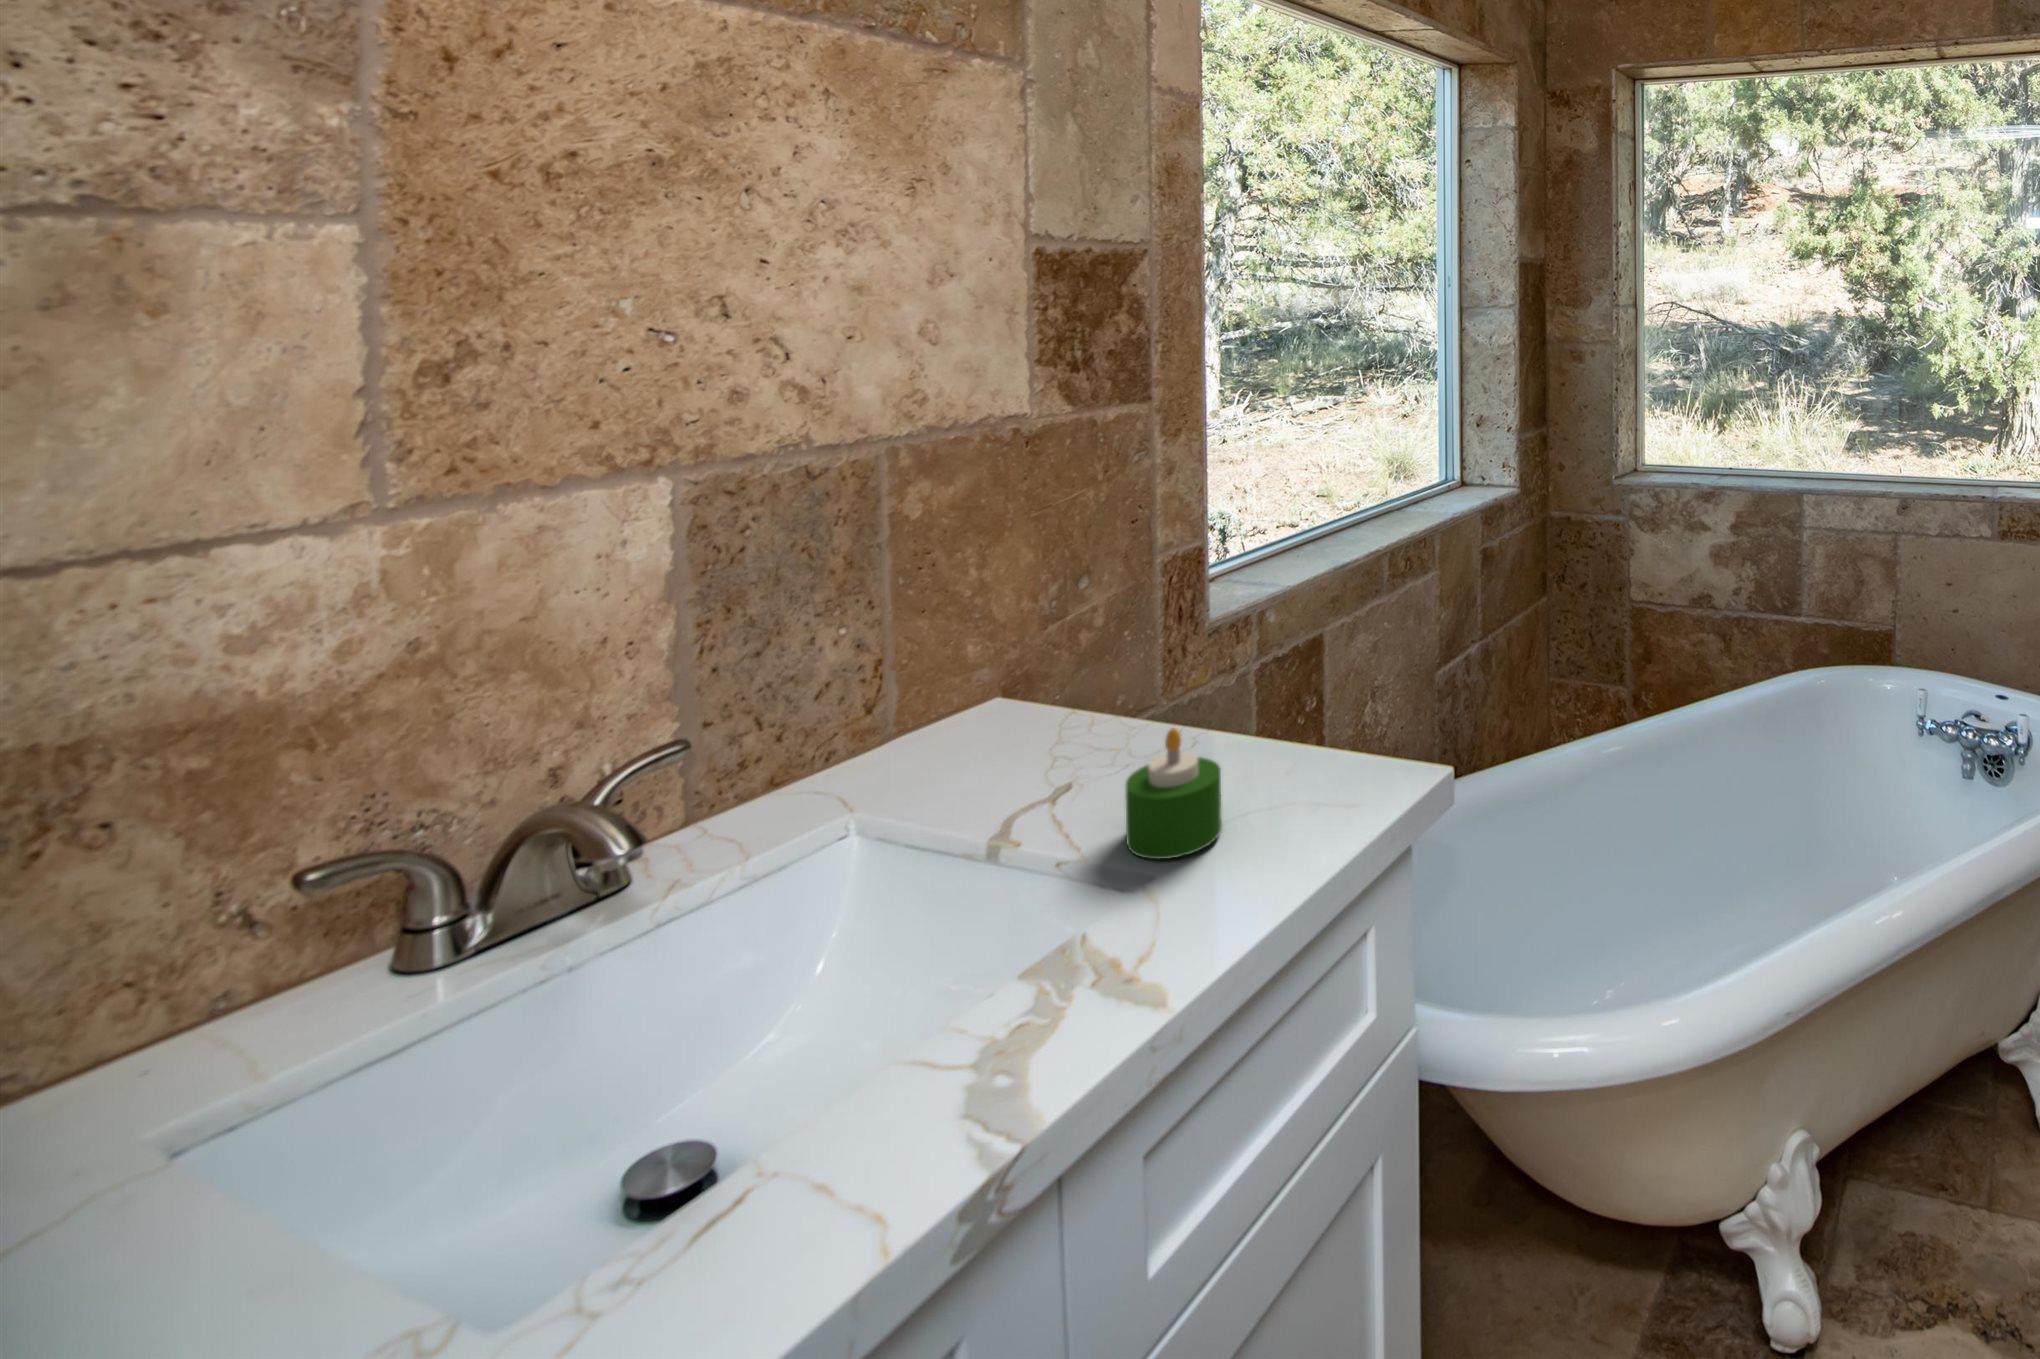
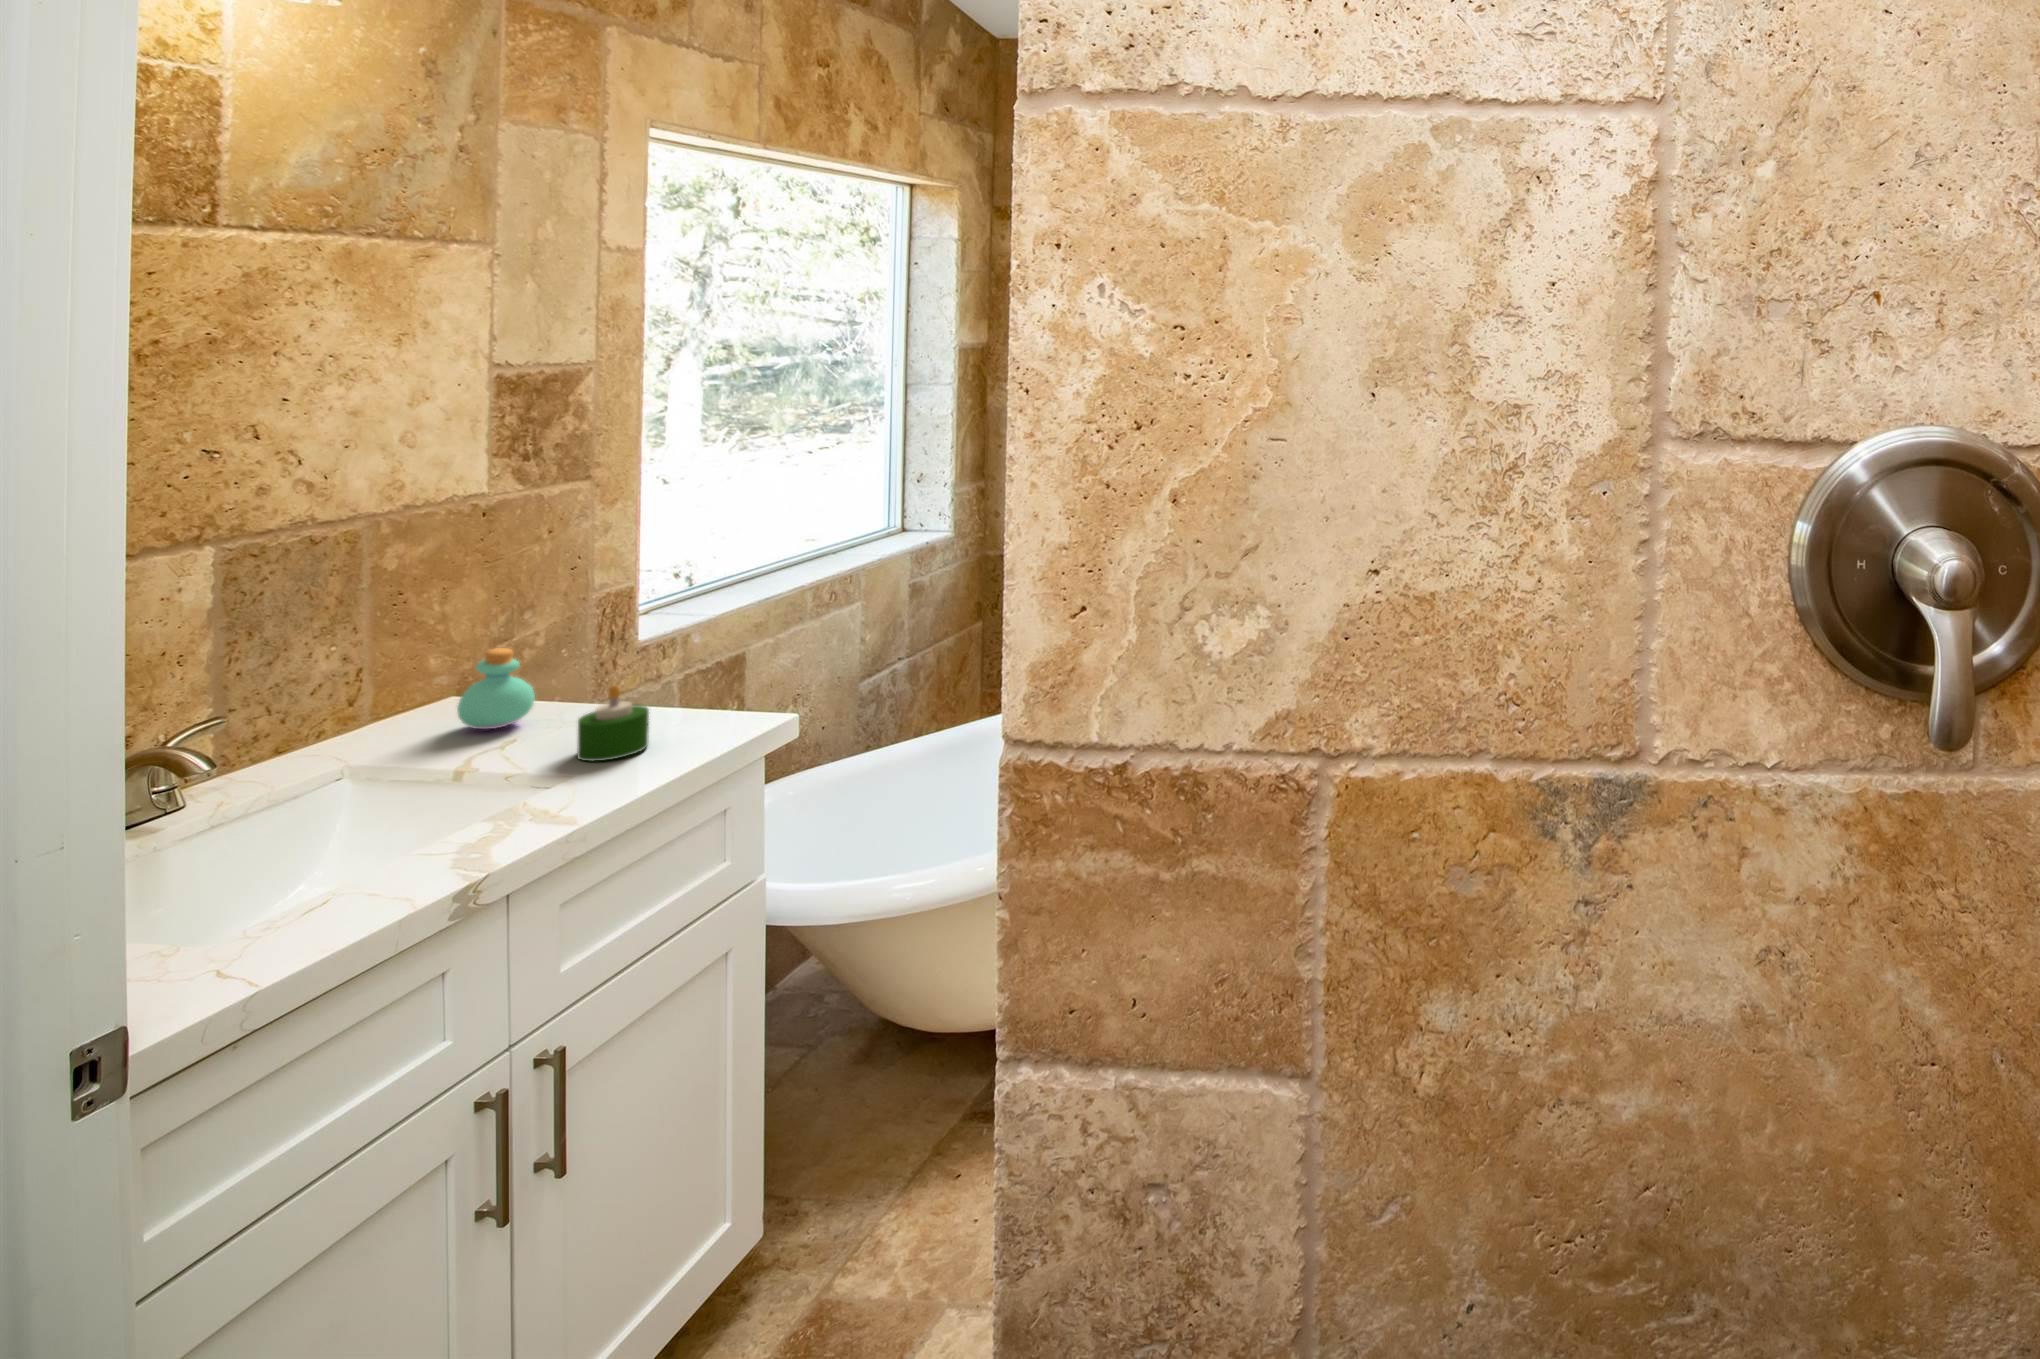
perfume bottle: none [987,642,1081,765] -> present [457,648,535,729]

